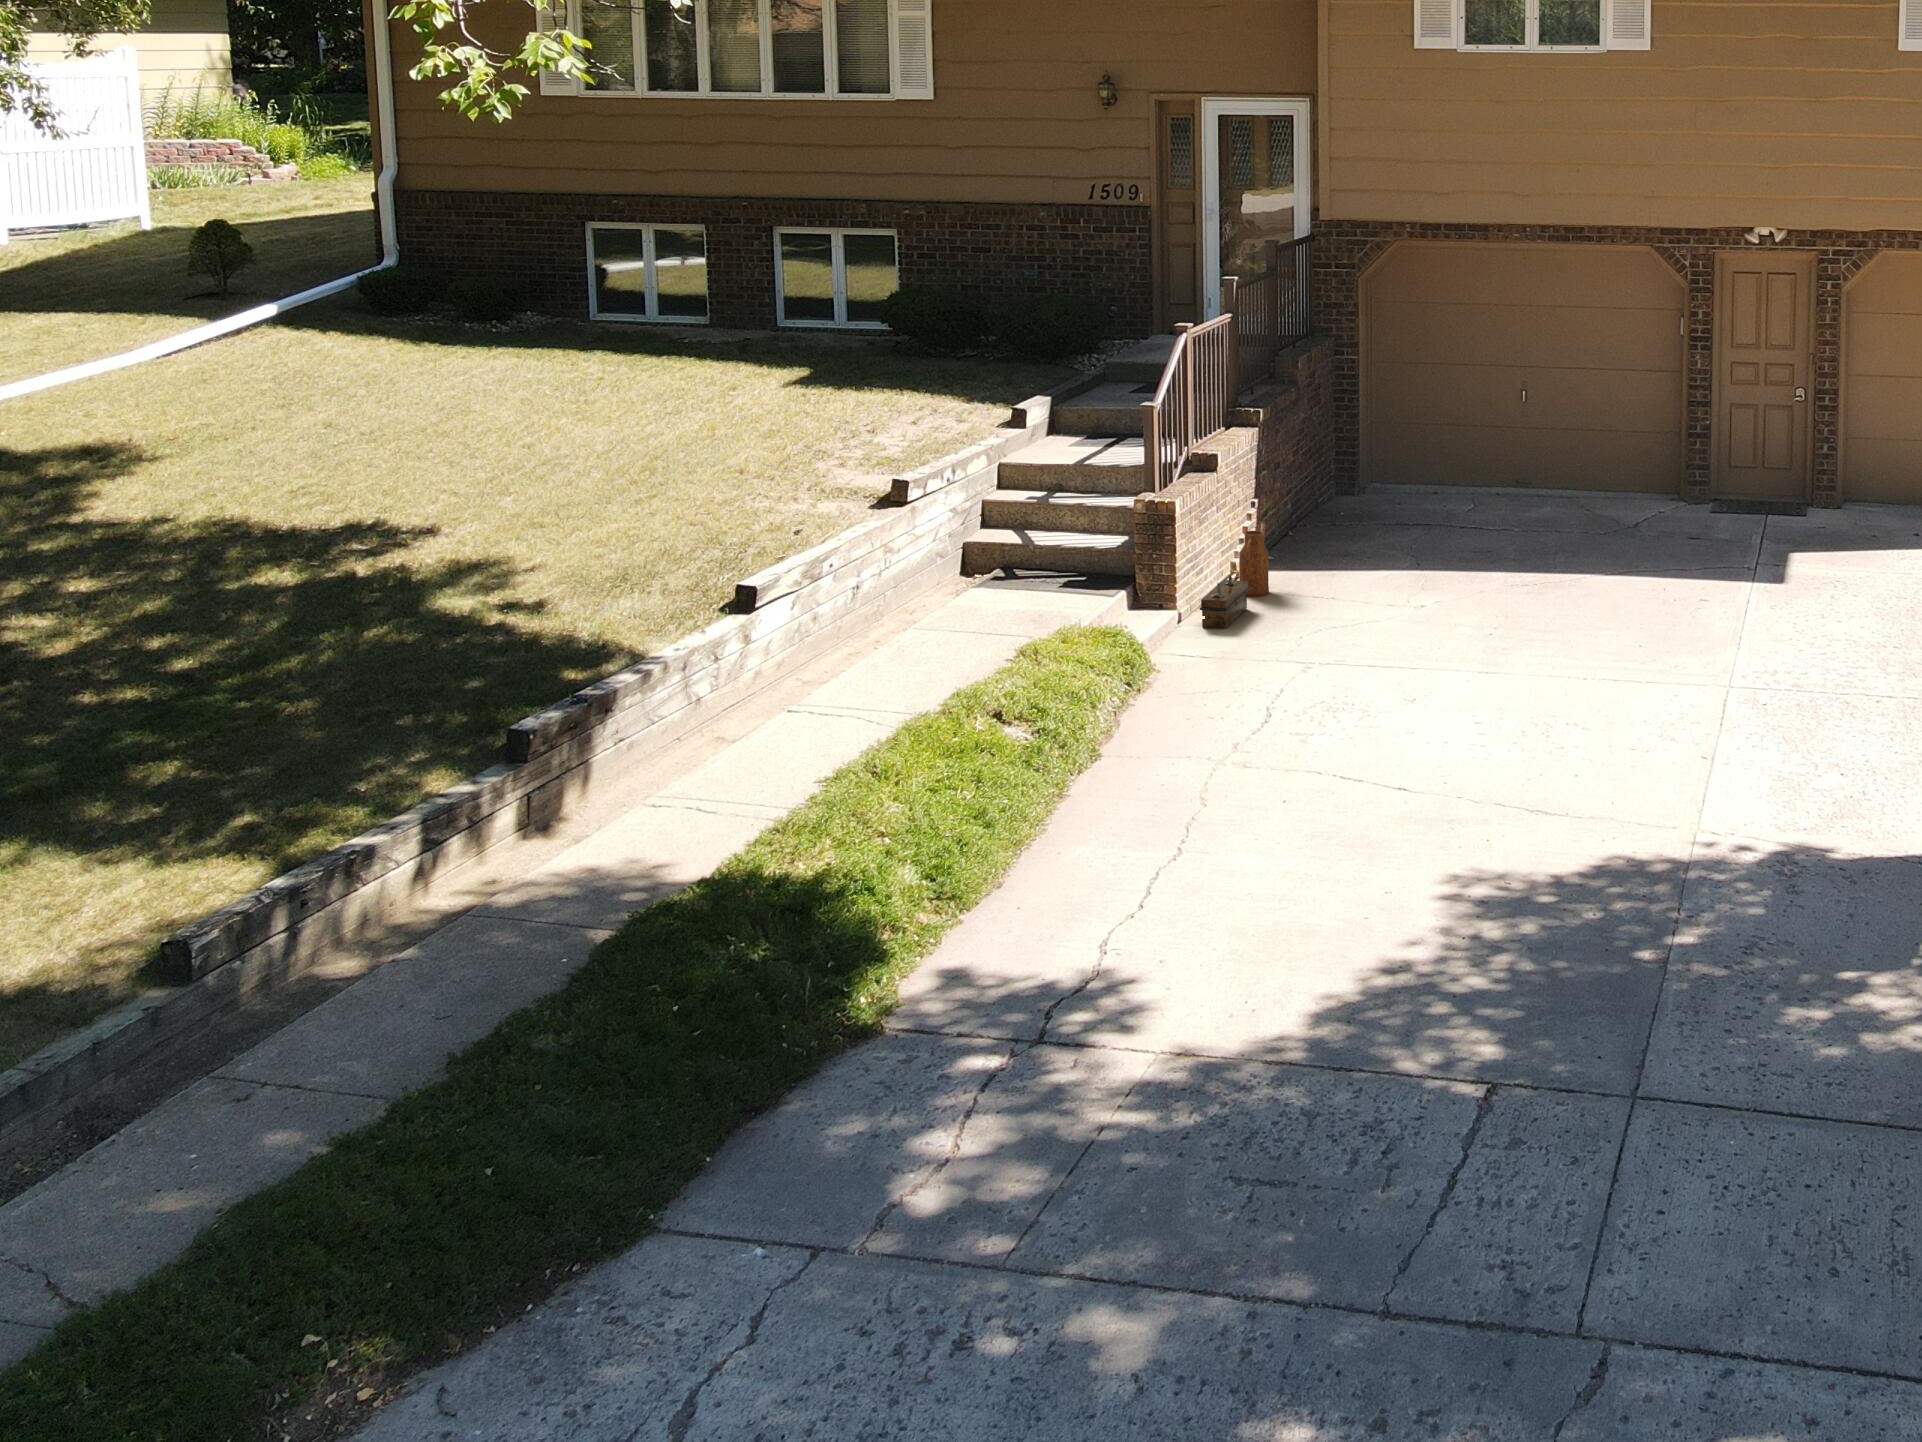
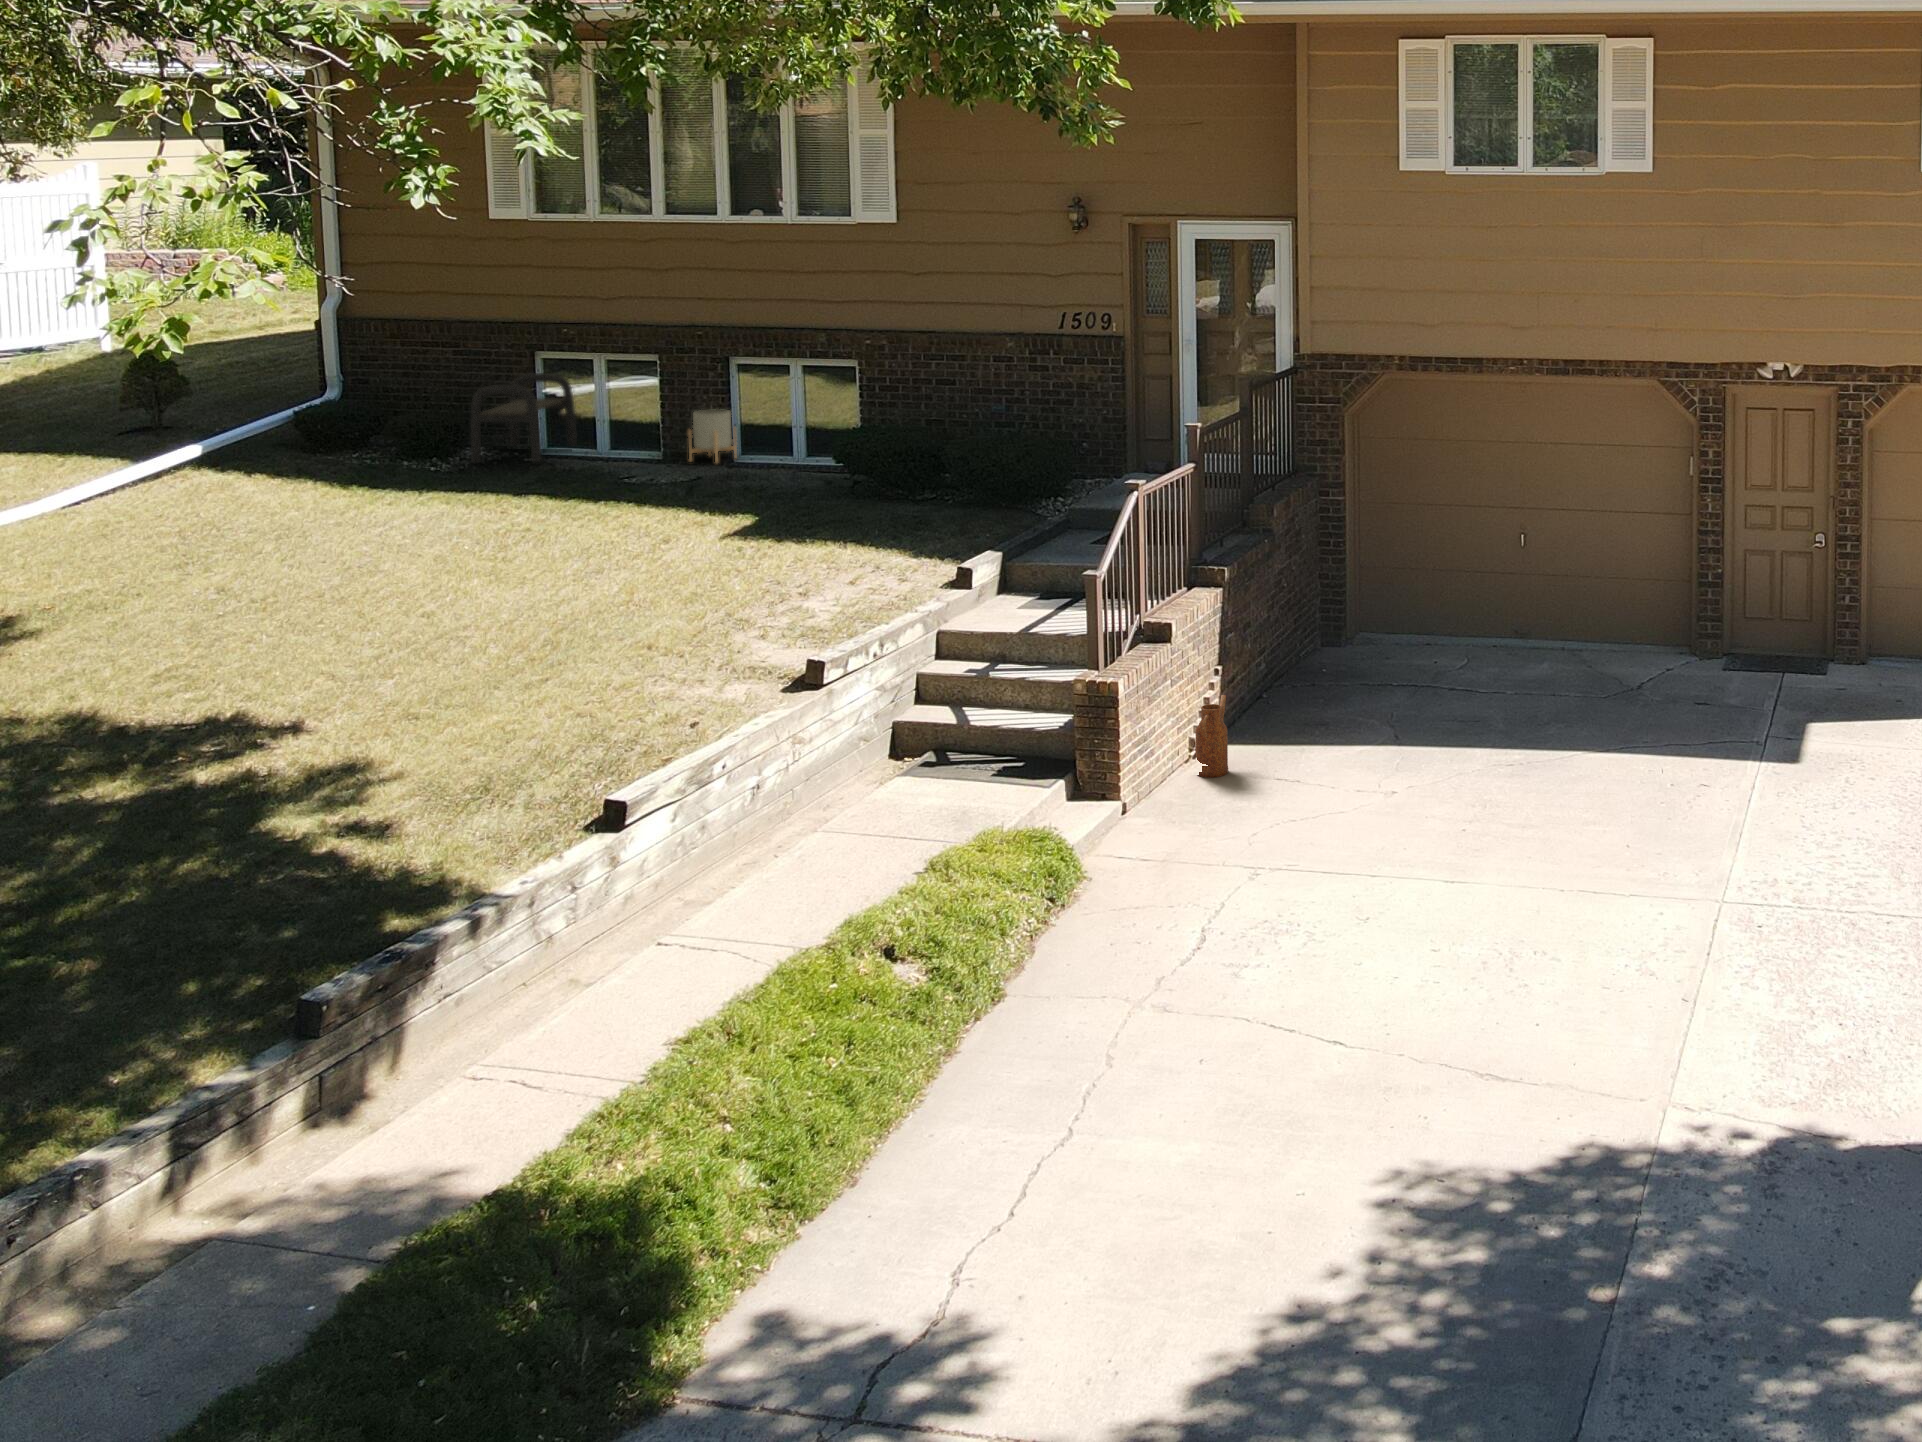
bench: none [530,241,626,323] -> present [471,373,577,463]
planter: none [735,276,781,326] -> present [689,410,737,462]
toolbox: present [1200,574,1249,629] -> none [1145,757,1203,820]

